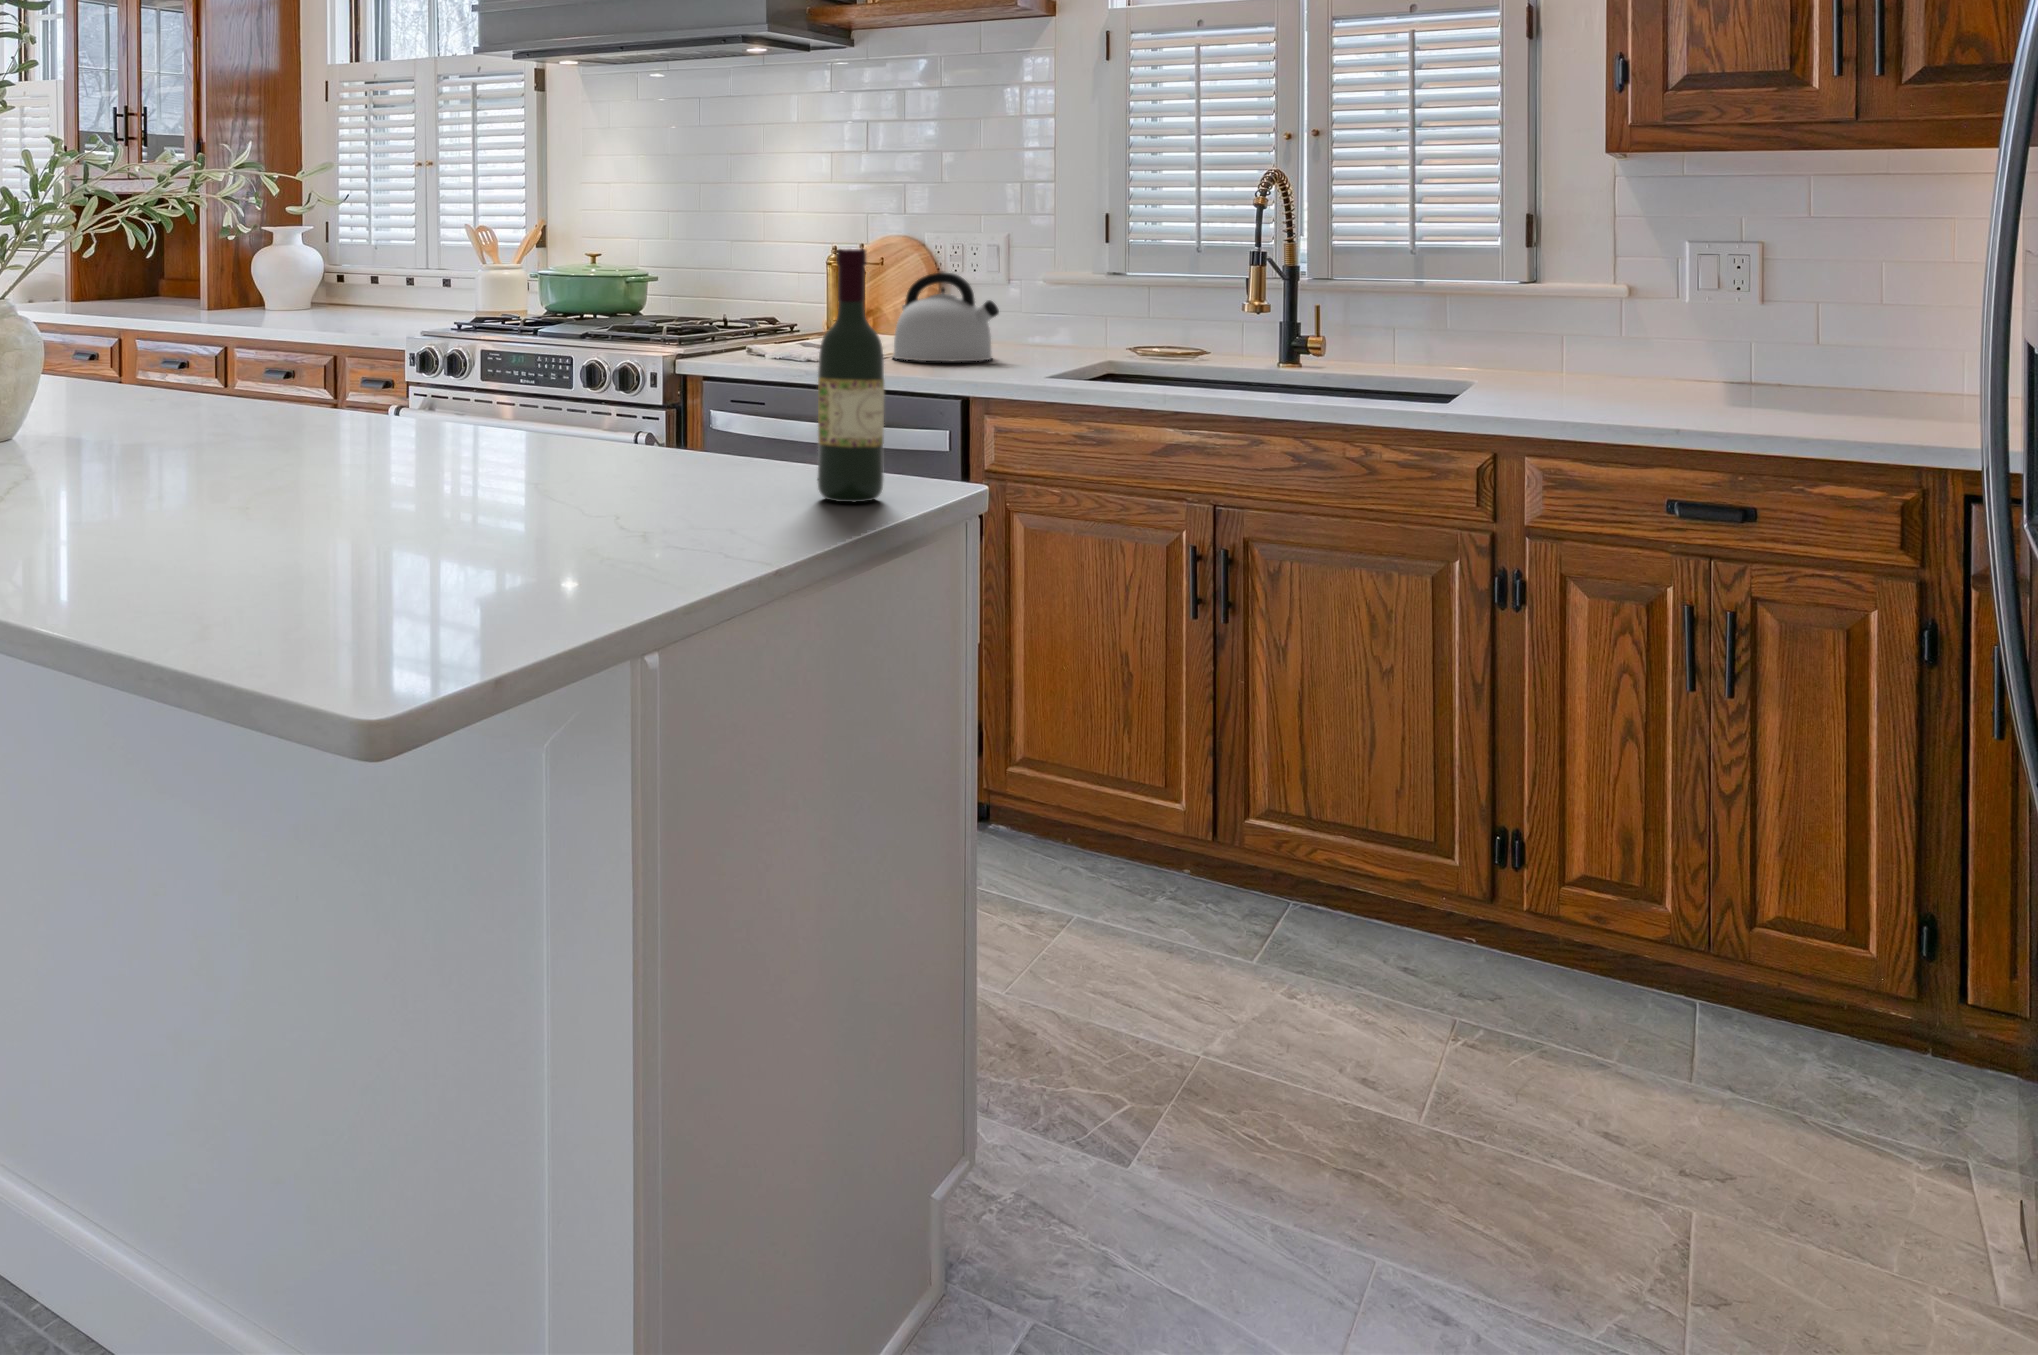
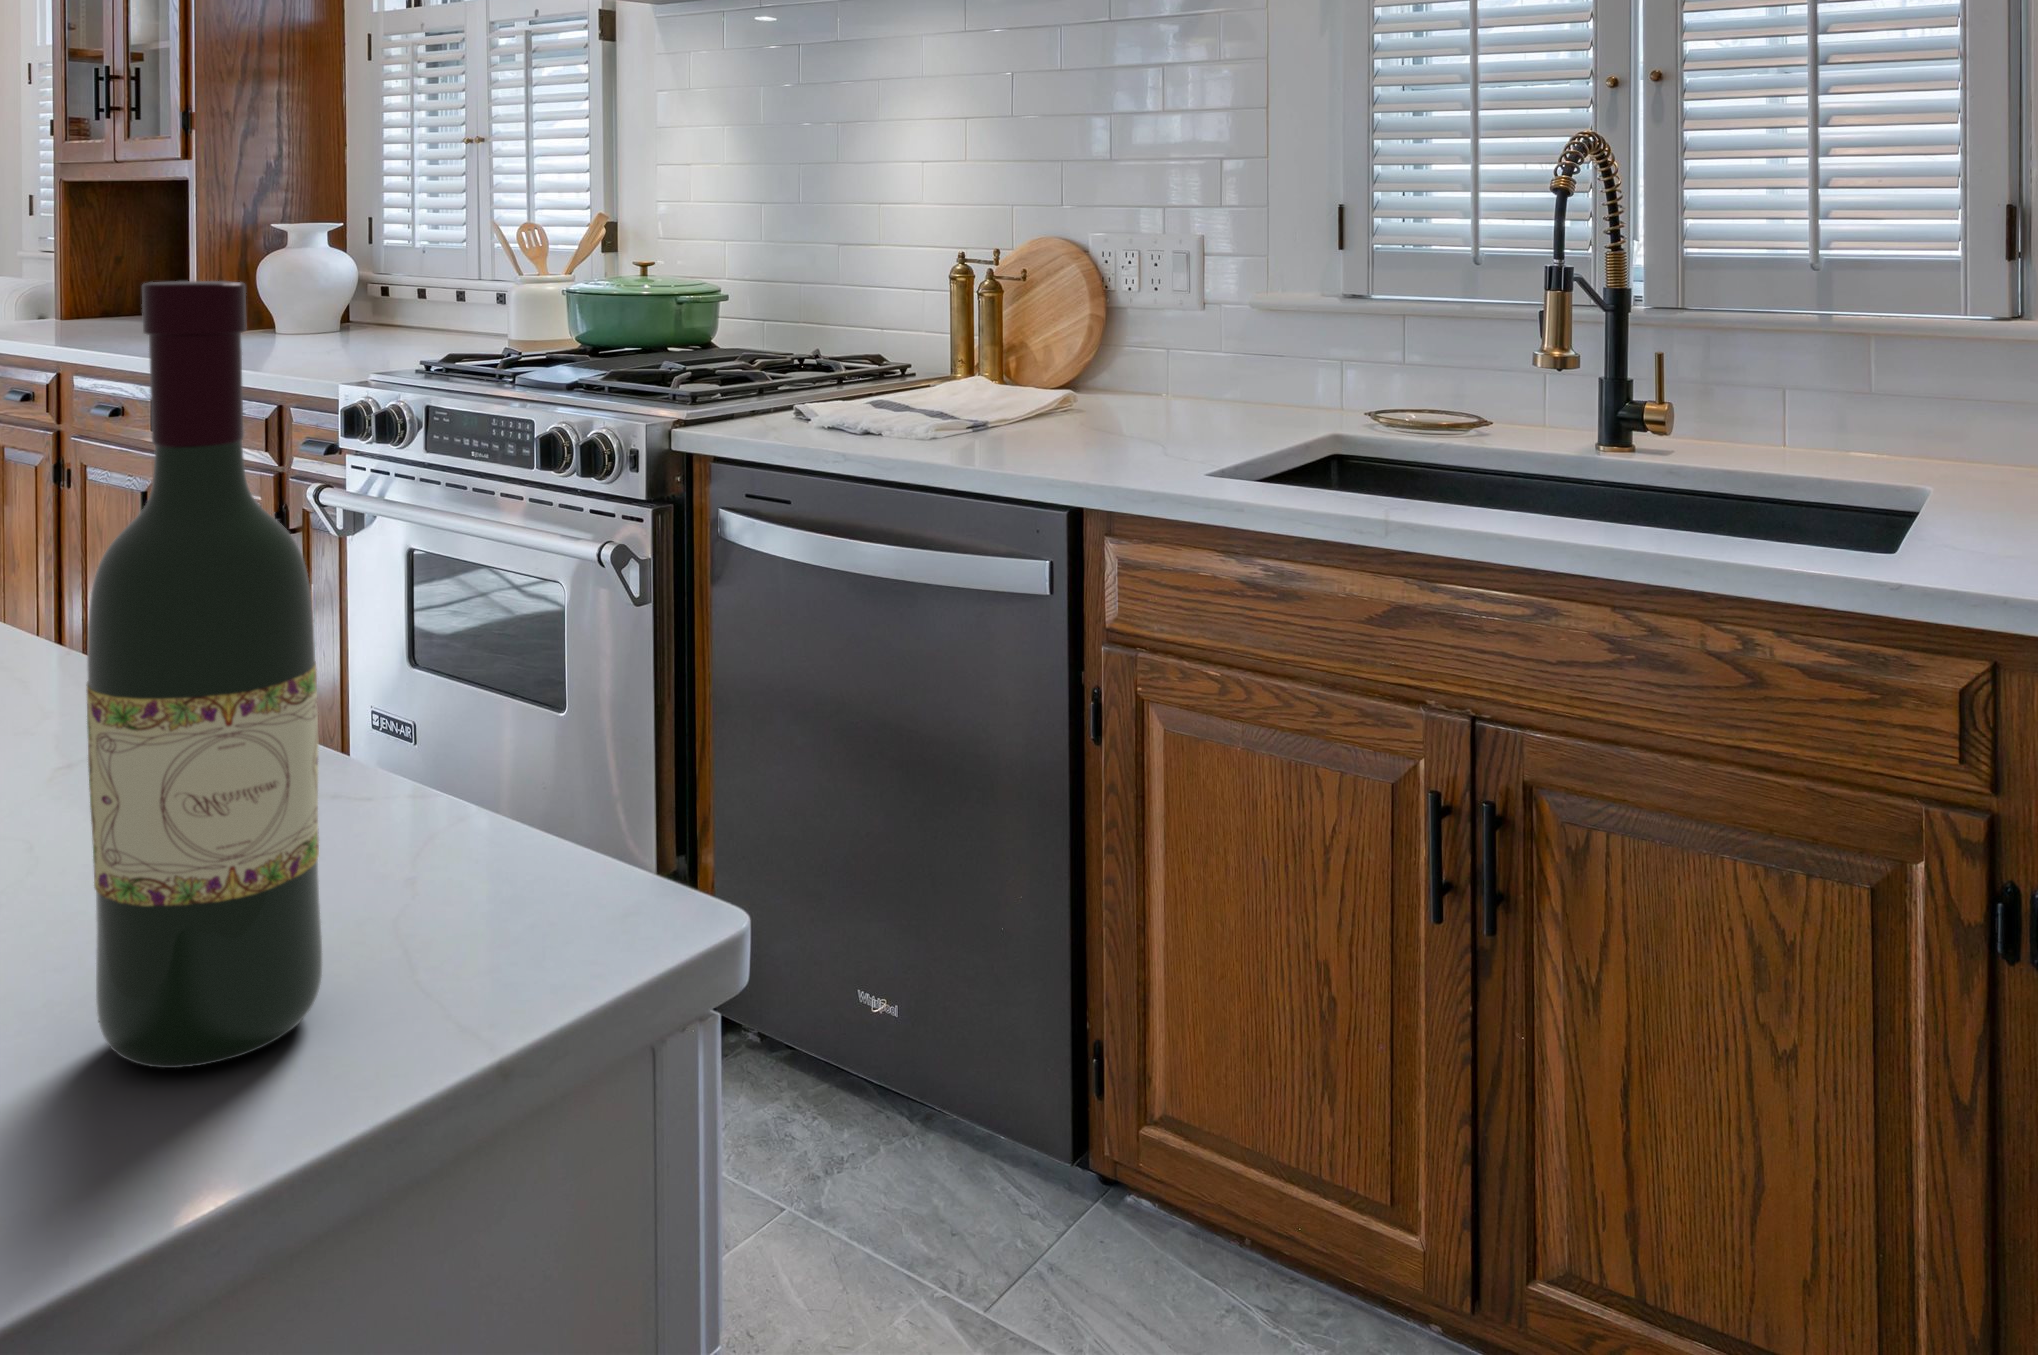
kettle: present [893,273,999,361] -> none [994,298,1156,439]

